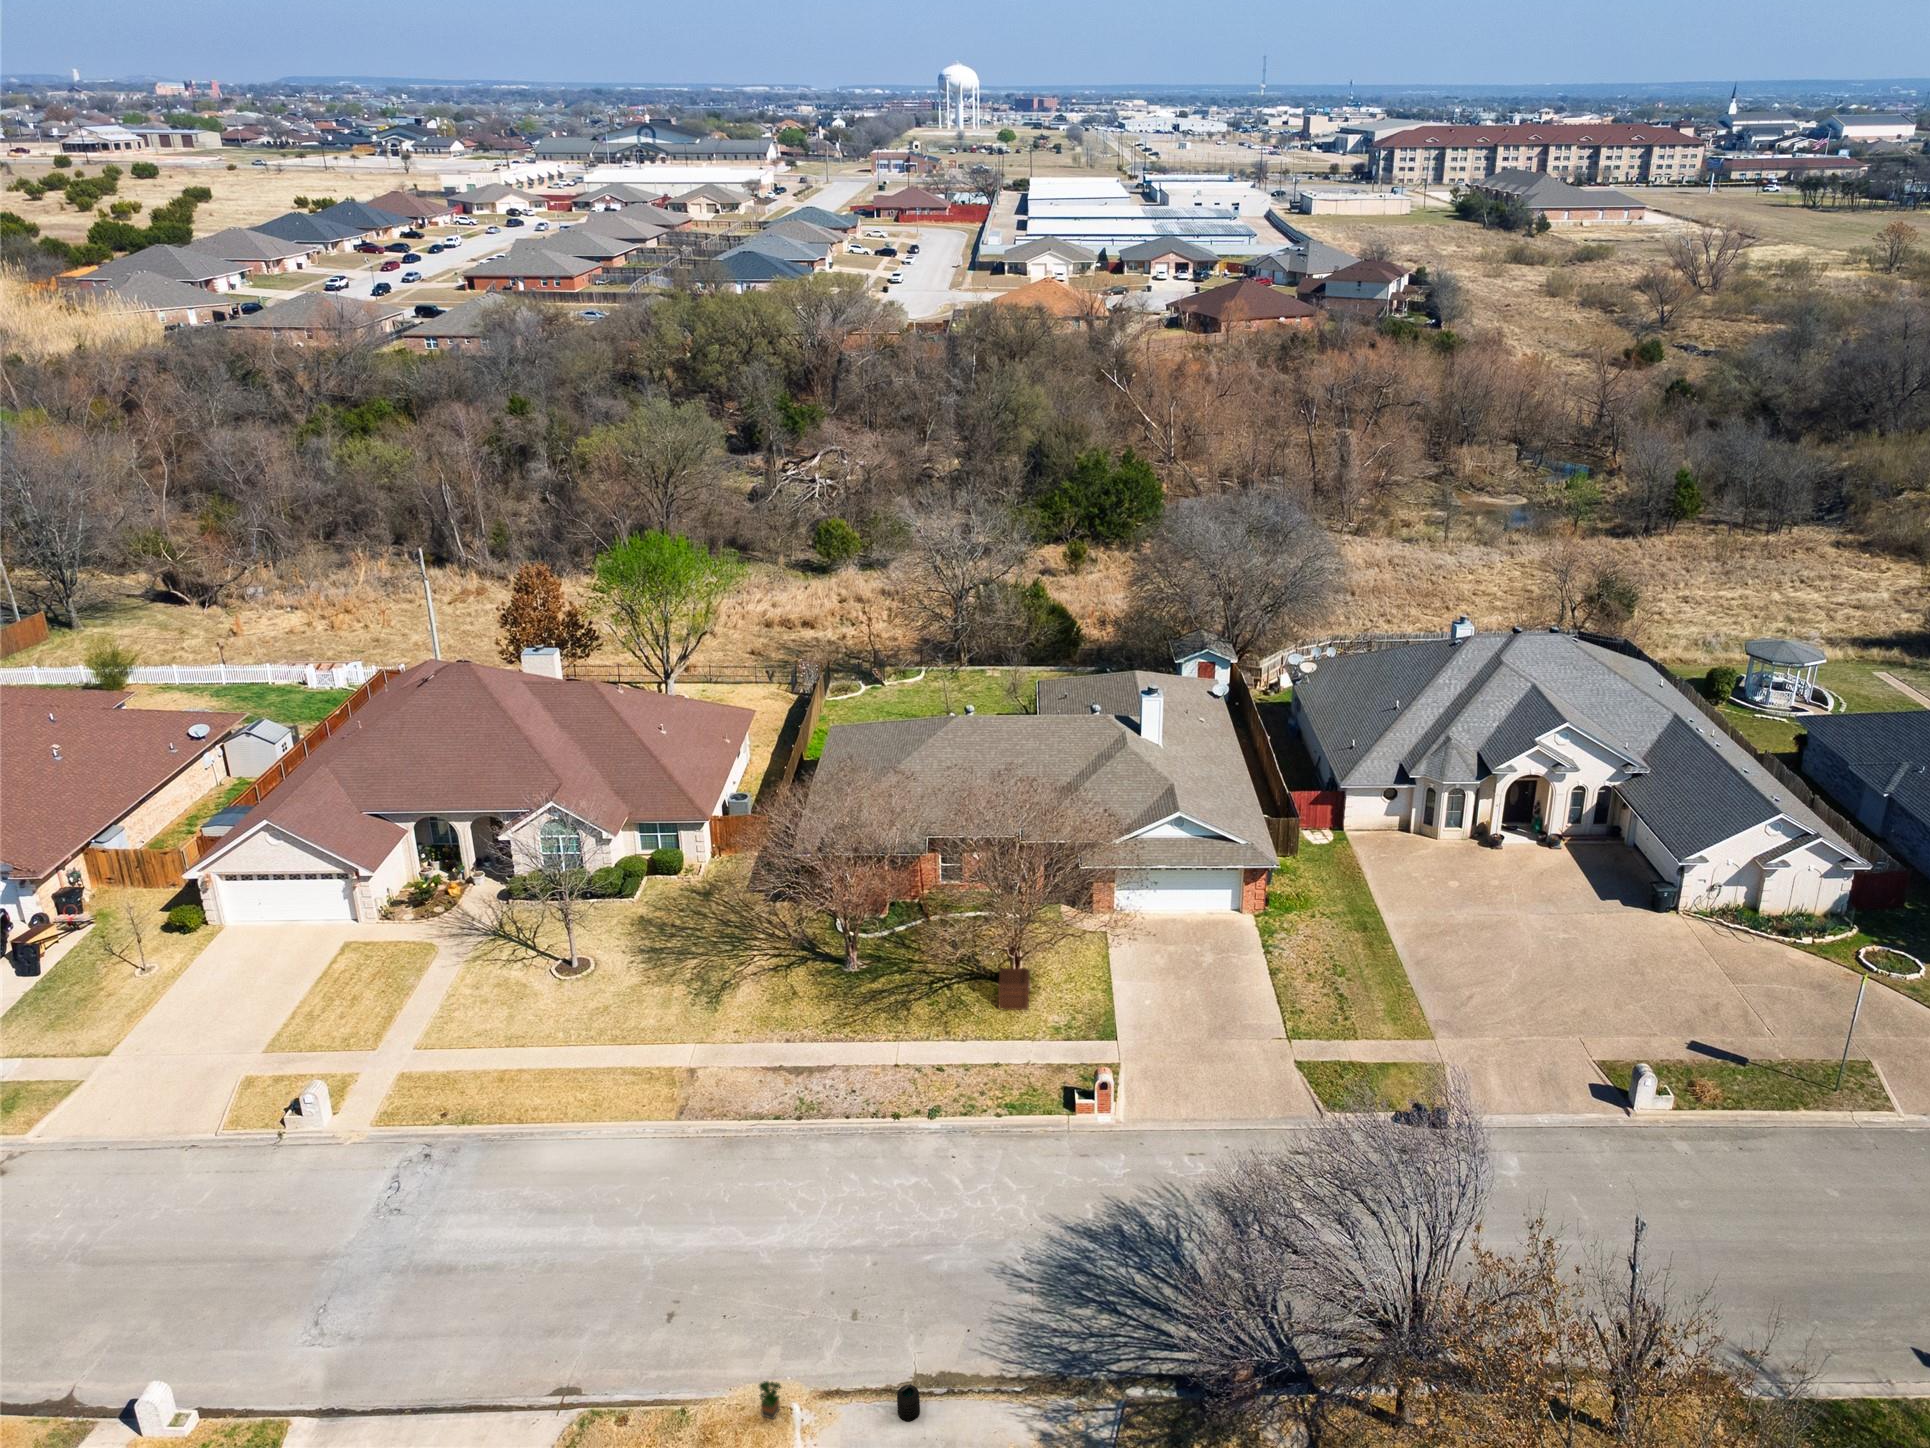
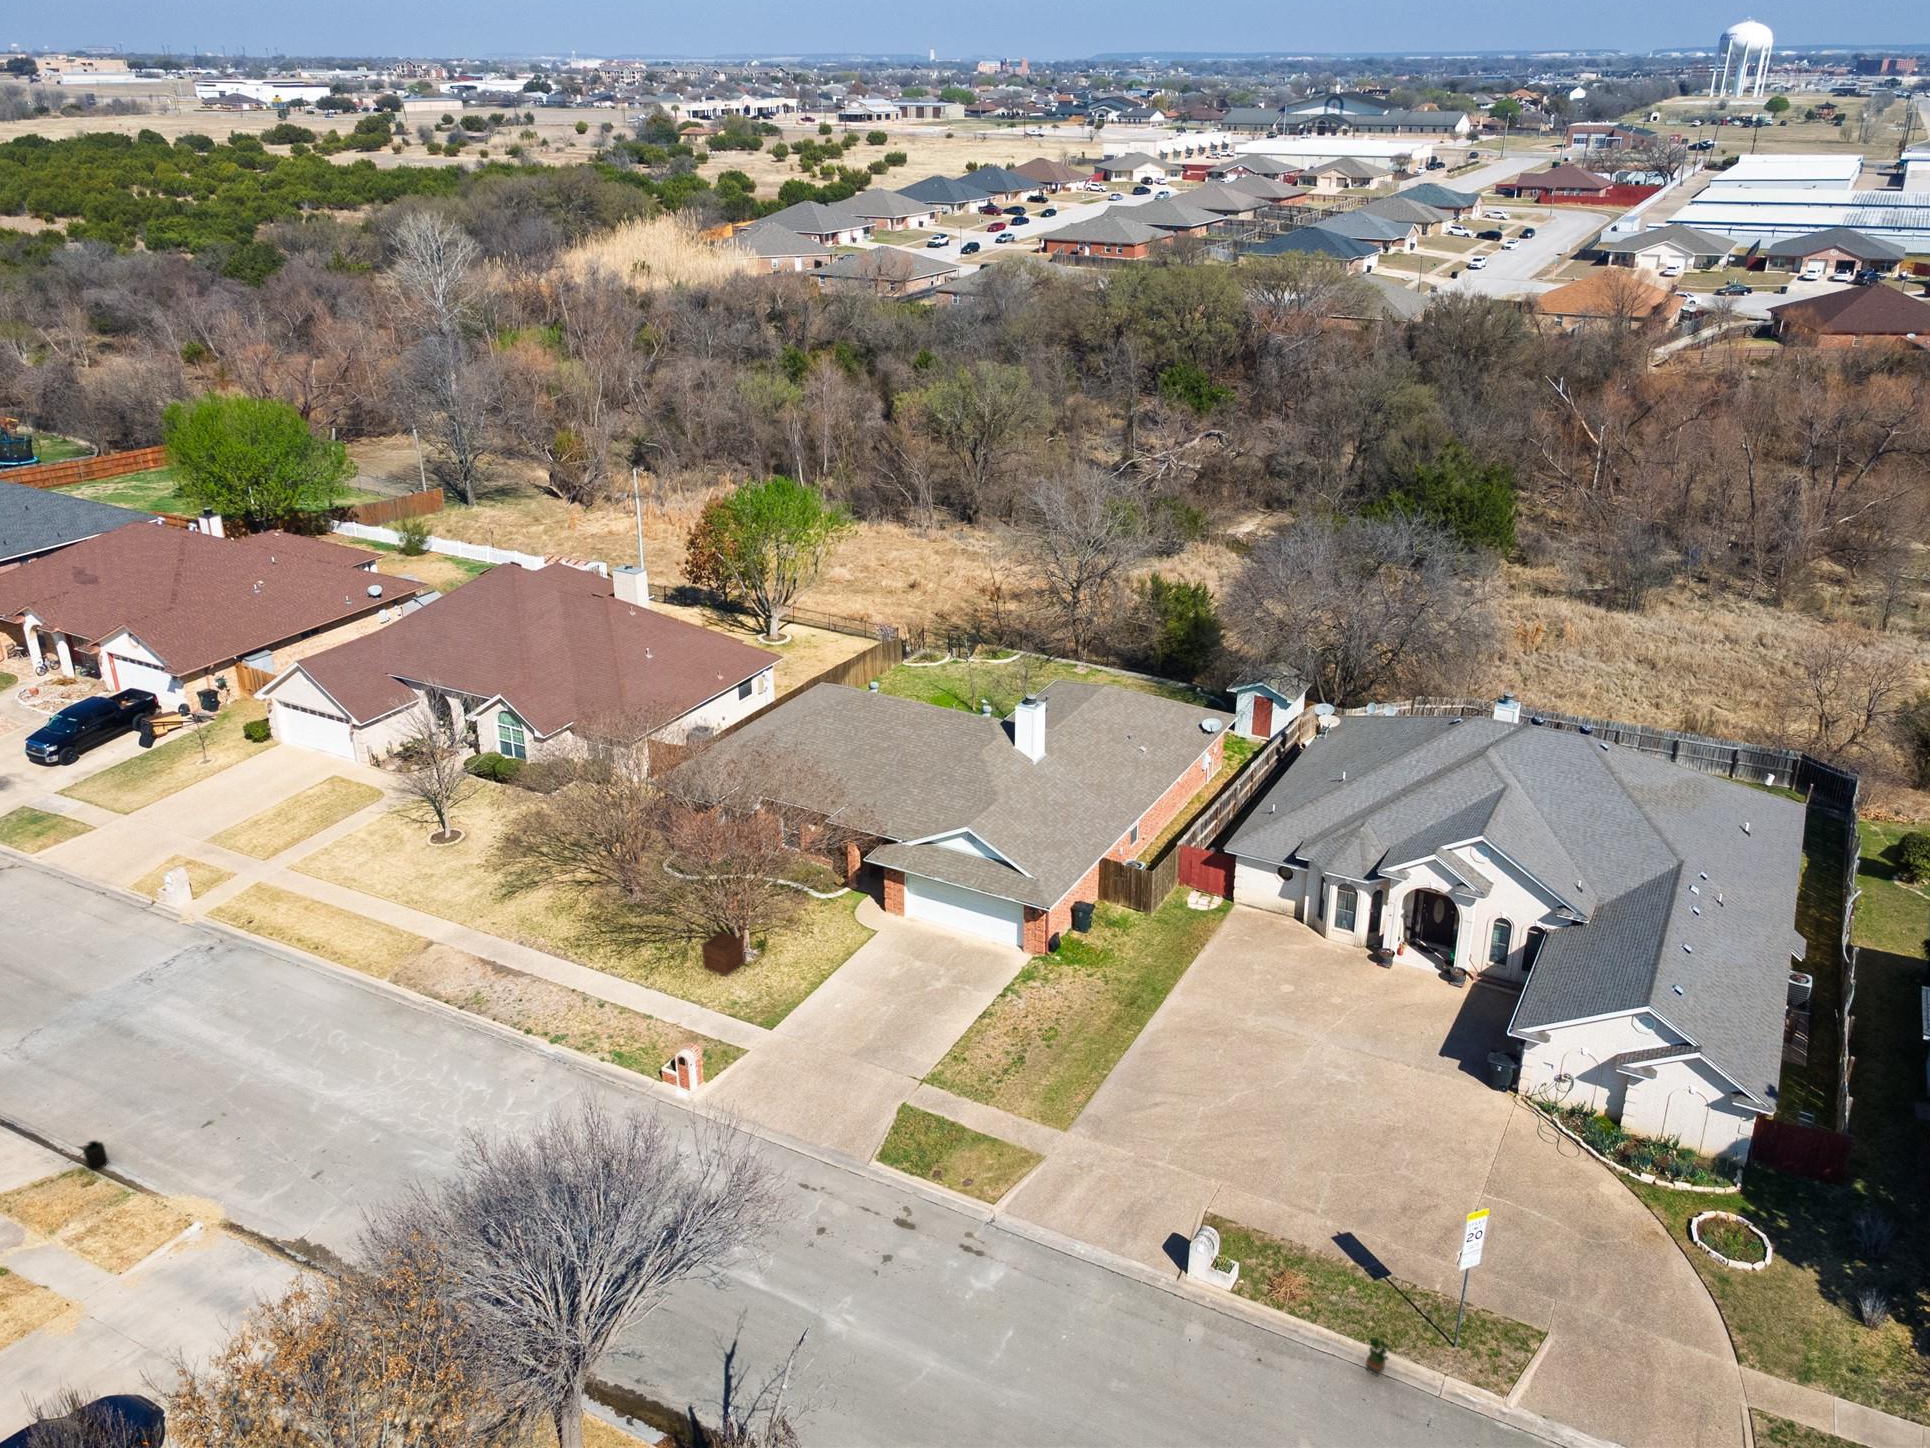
potted tree: present [759,1381,781,1419] -> present [1366,1337,1392,1376]
trash can: present [897,1384,920,1422] -> present [83,1141,108,1170]

